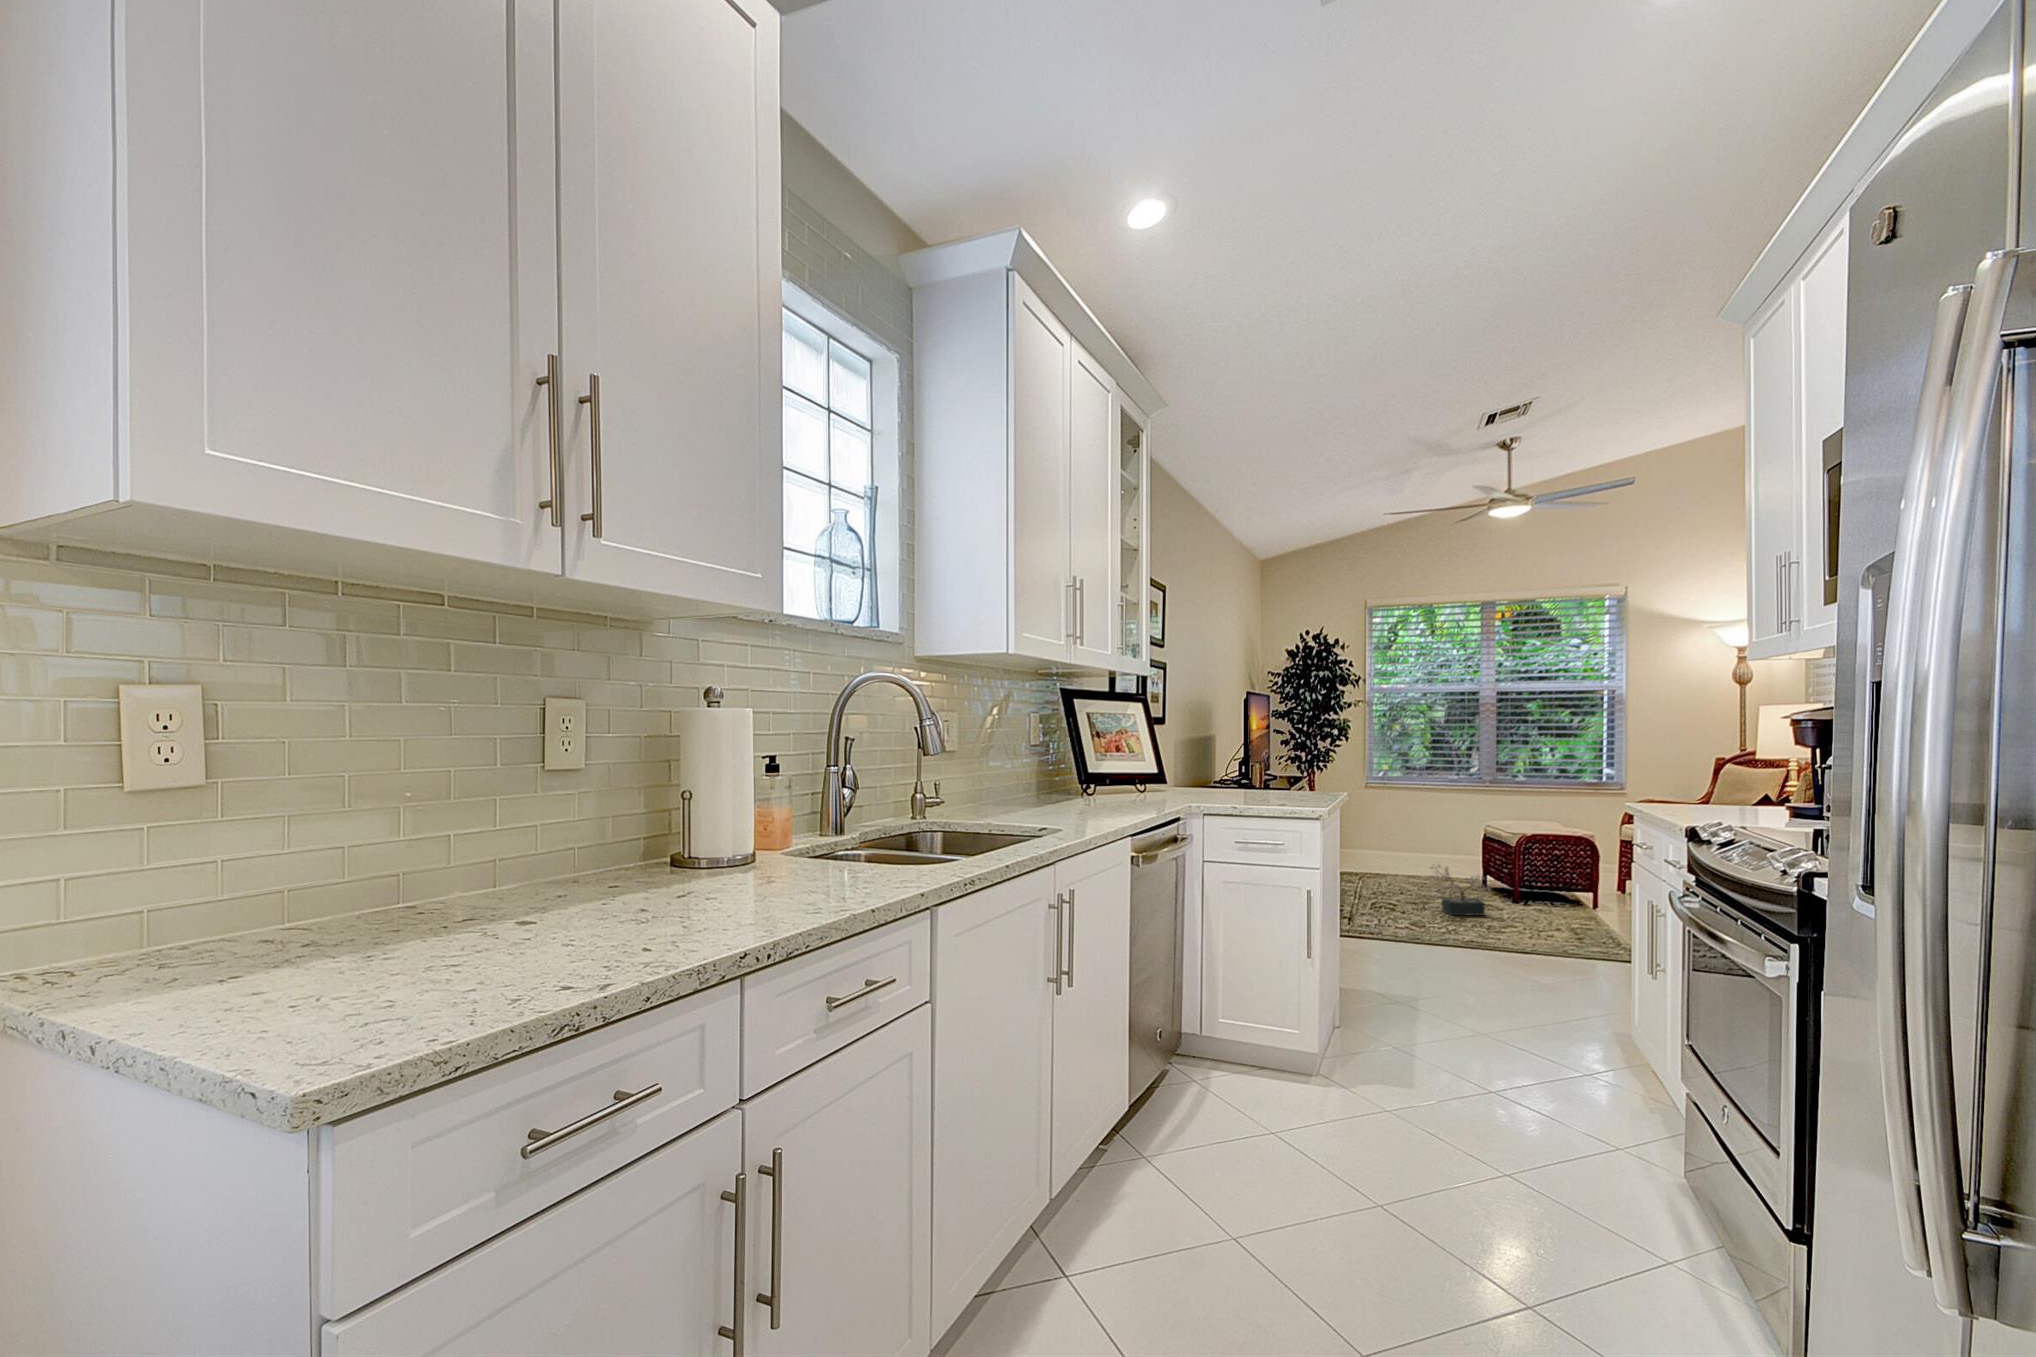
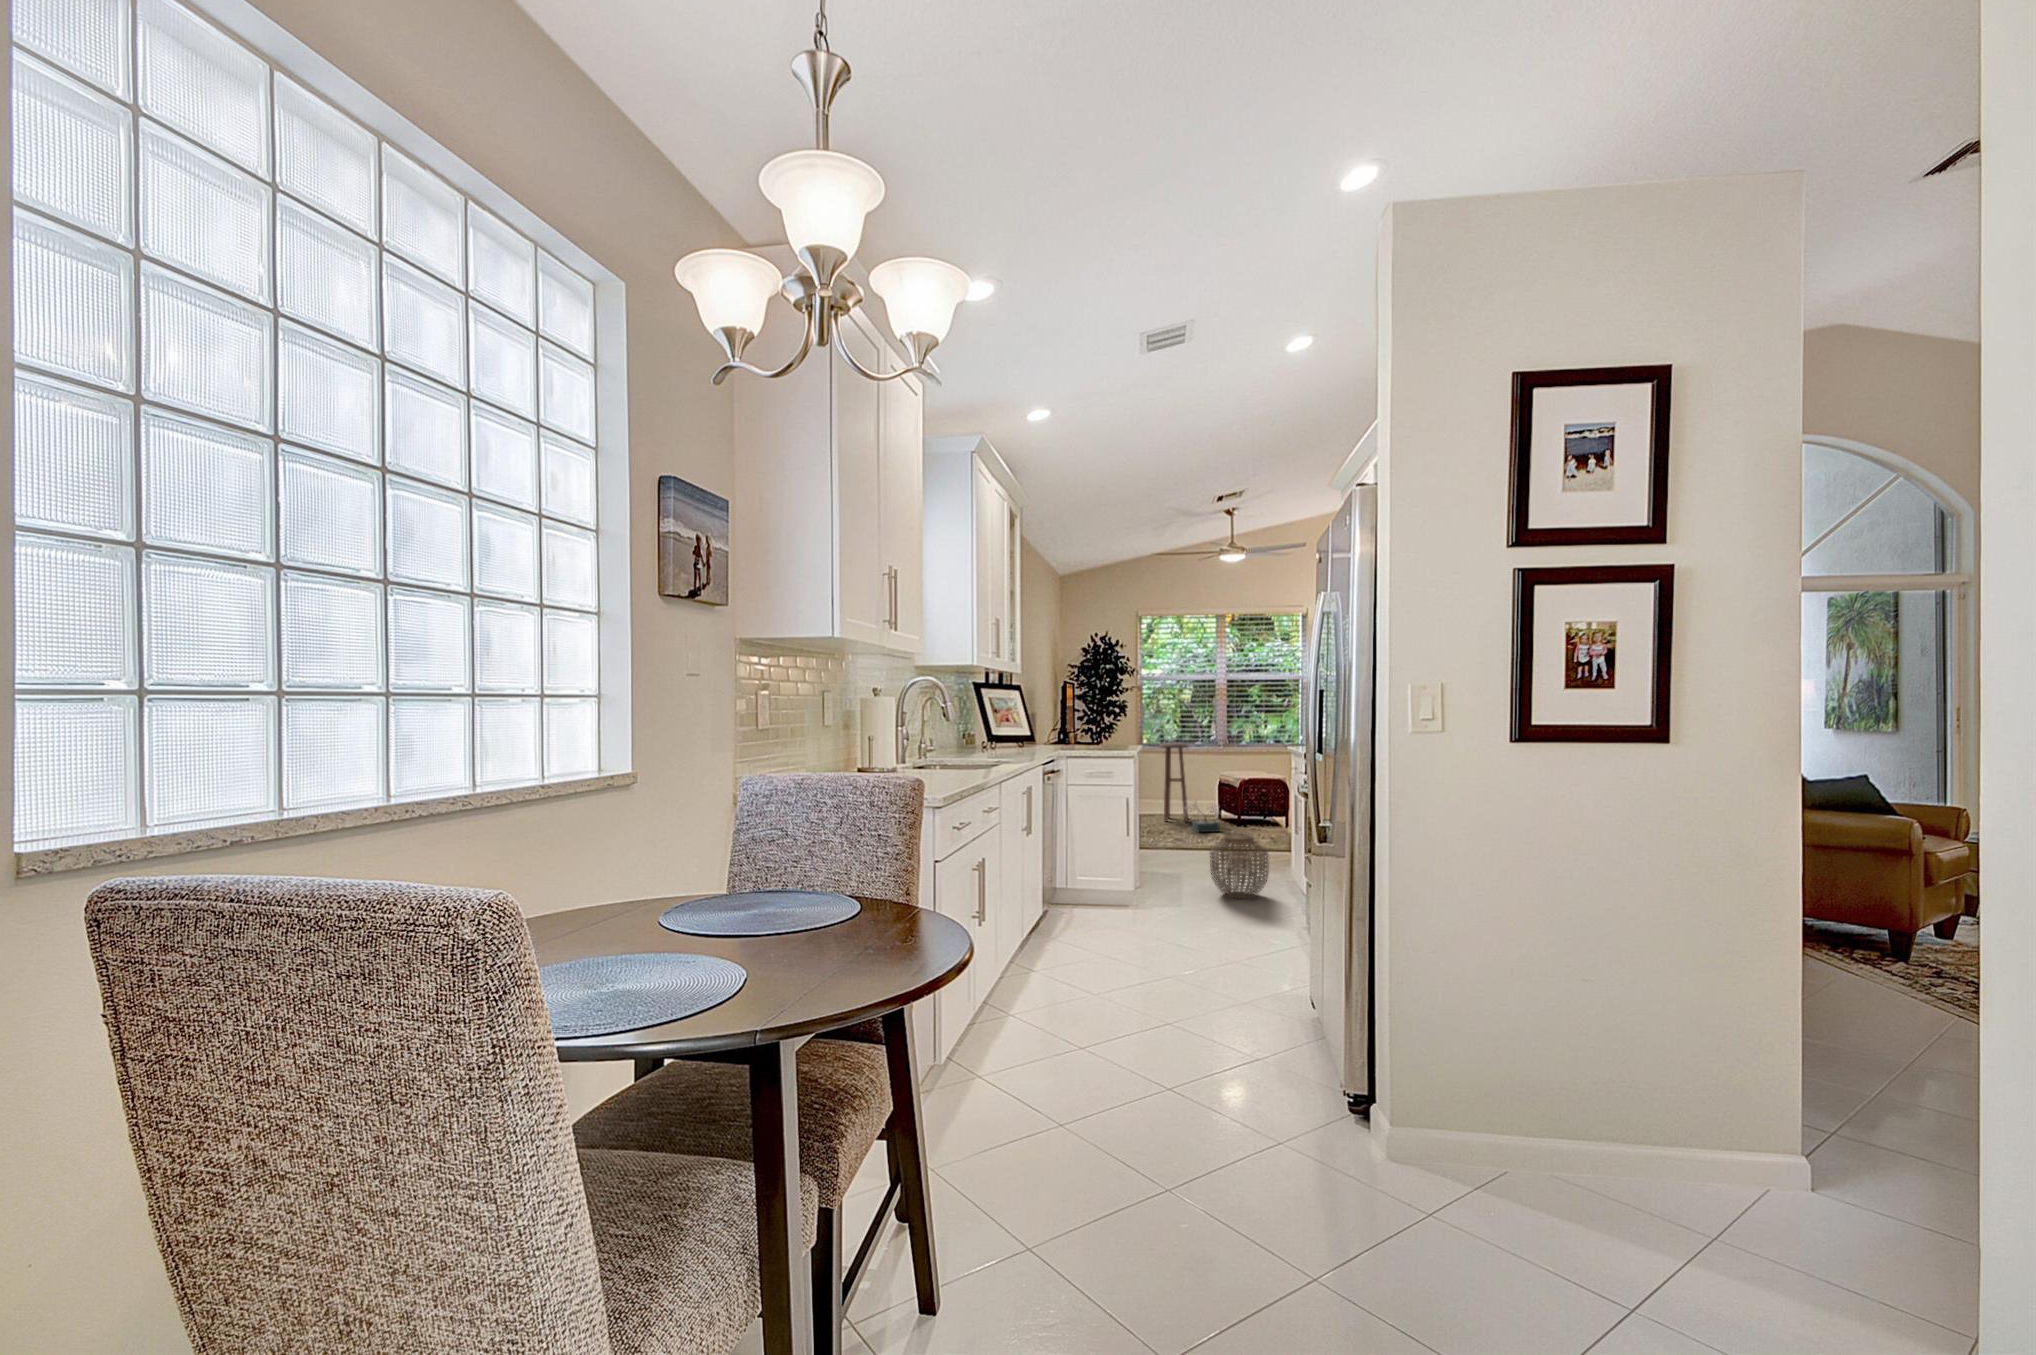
stool: none [1394,780,1439,895] -> present [1160,743,1188,822]
woven basket: none [1459,953,1571,1072] -> present [1210,834,1269,898]

